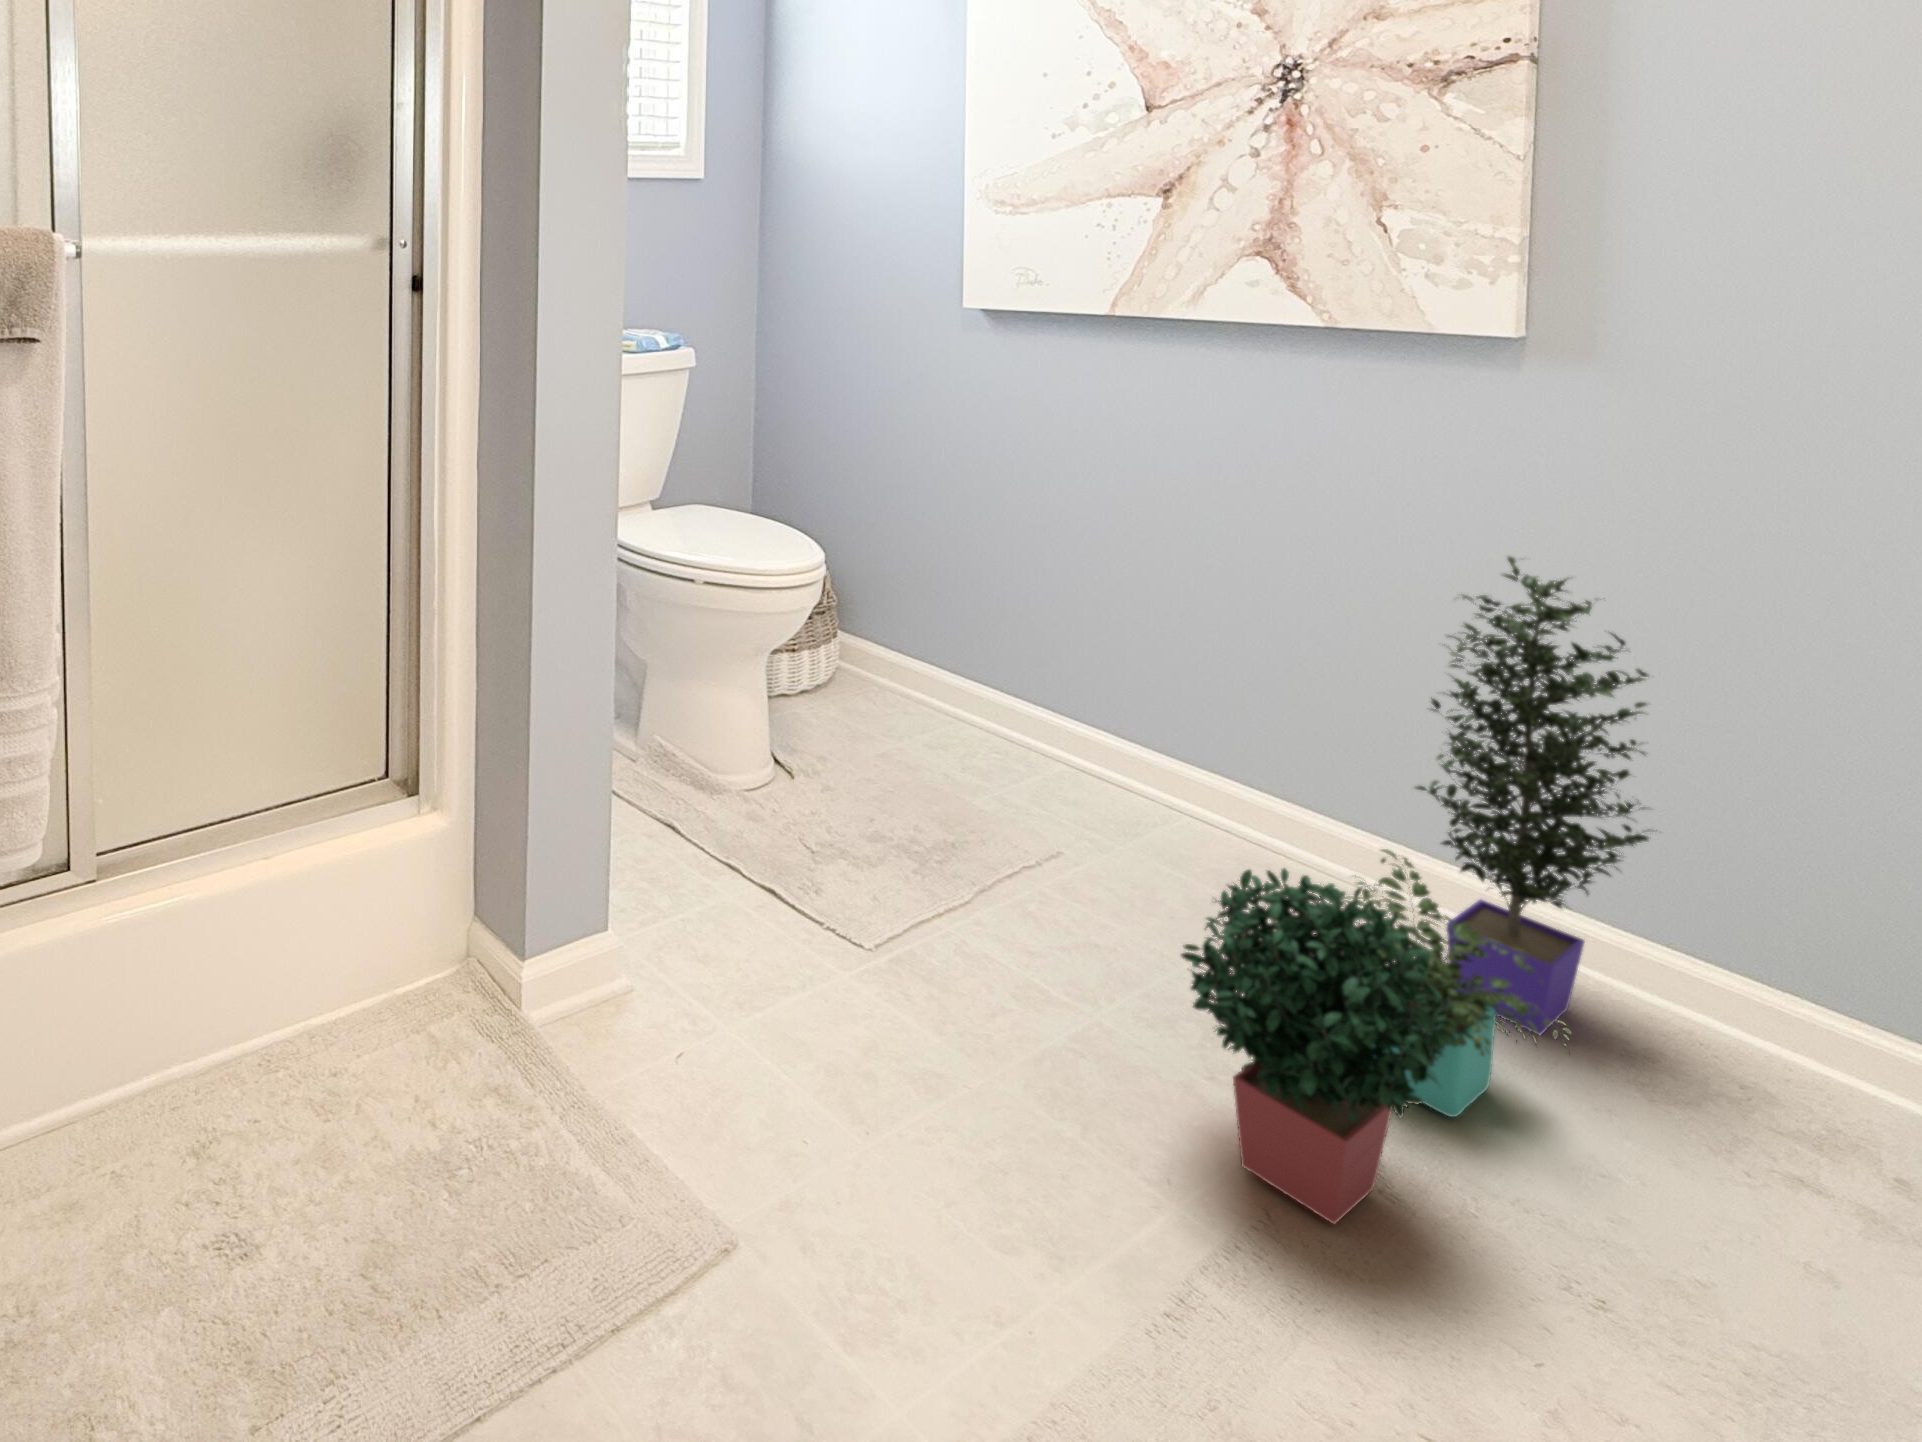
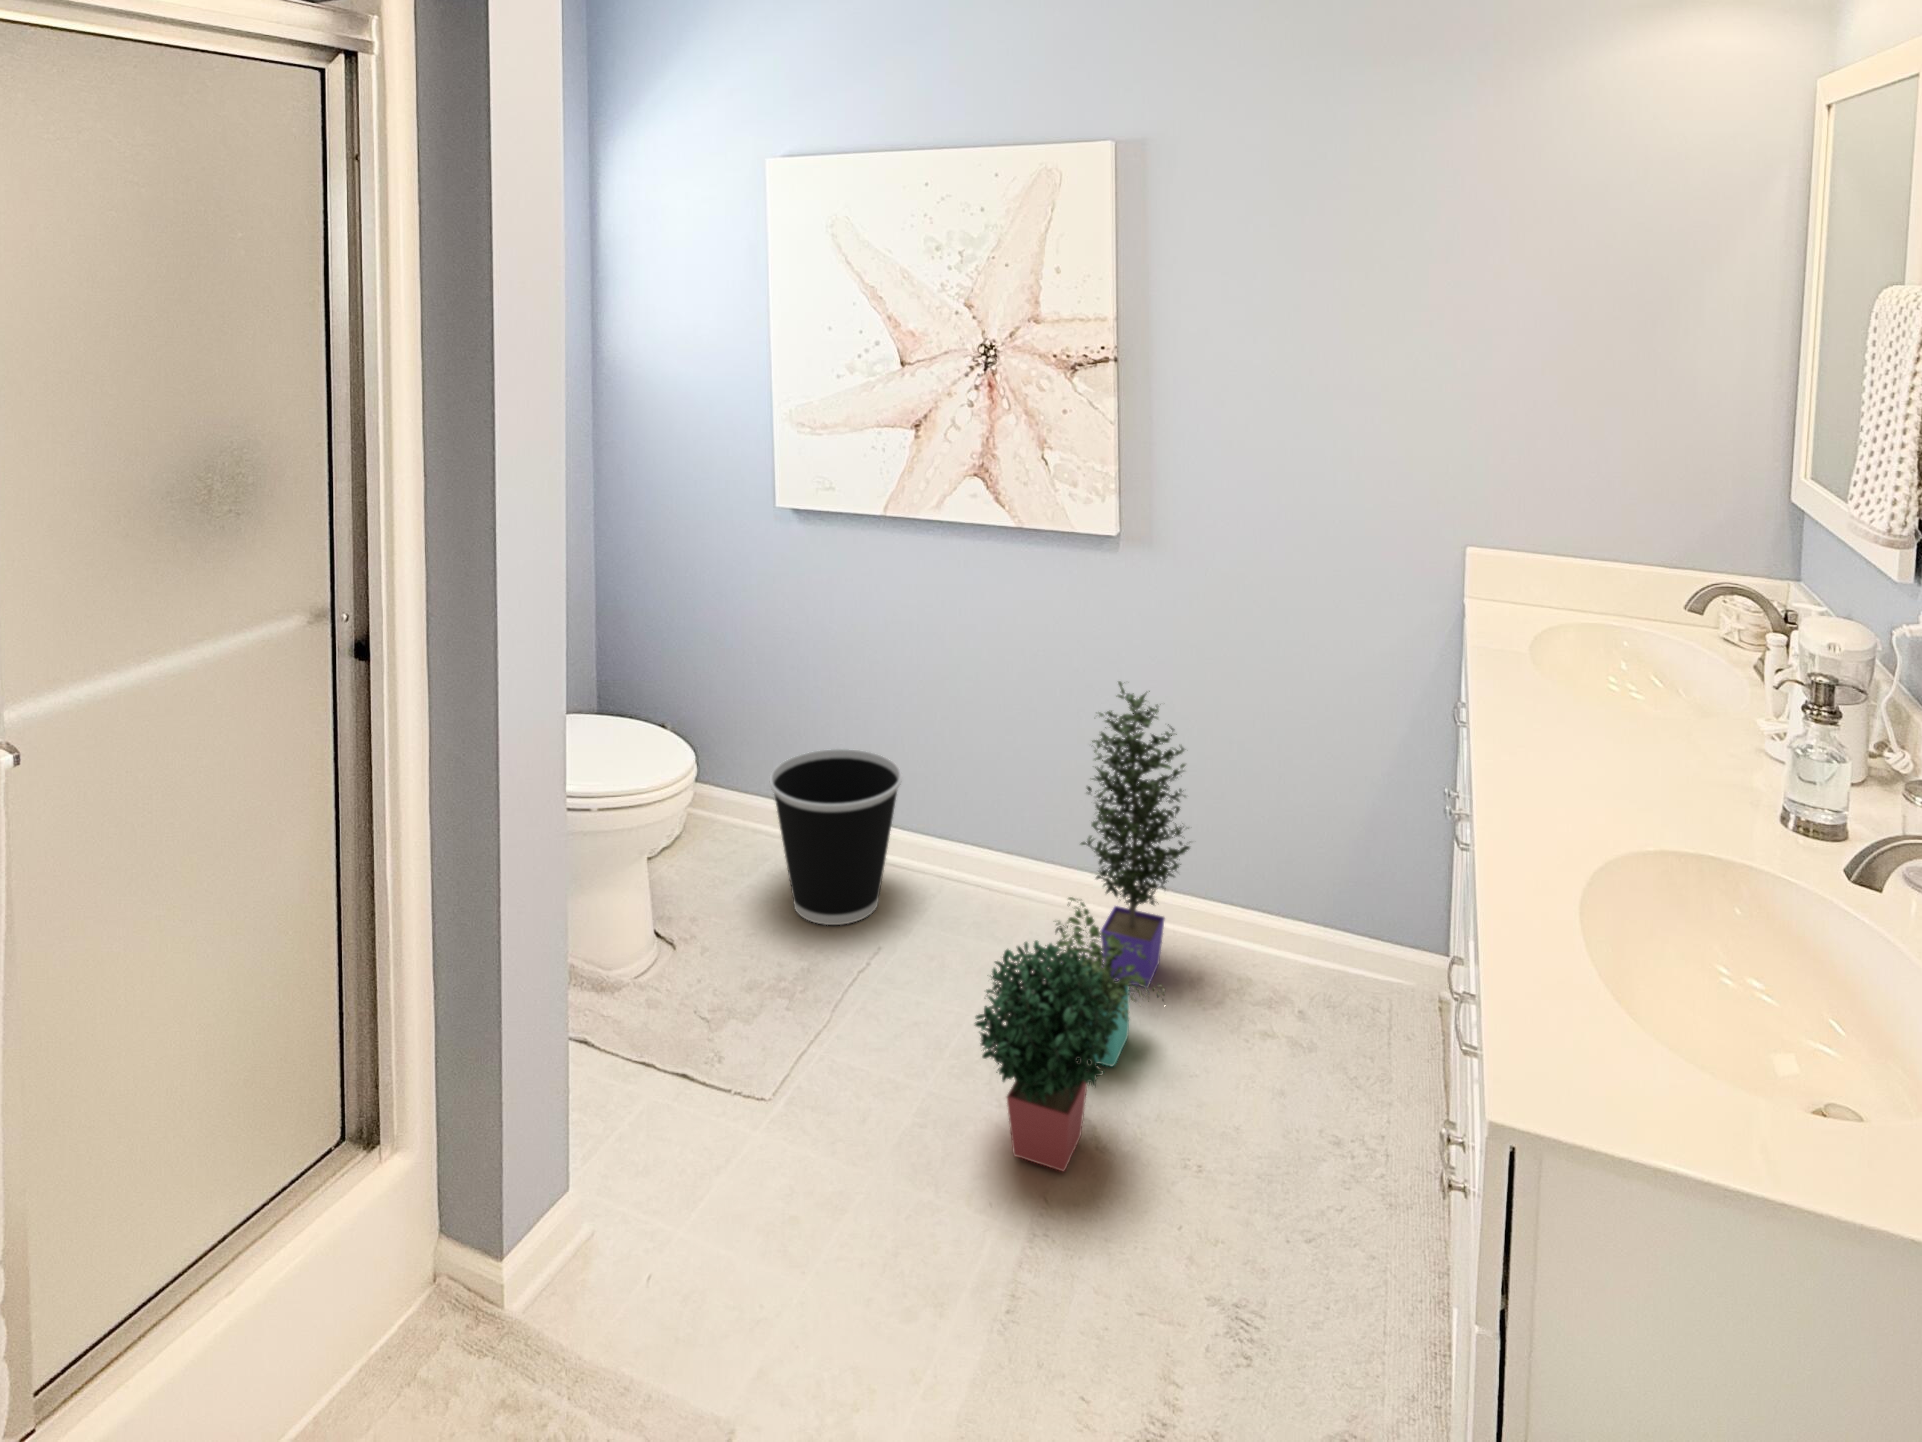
wastebasket: none [932,604,1119,816] -> present [770,749,902,925]

